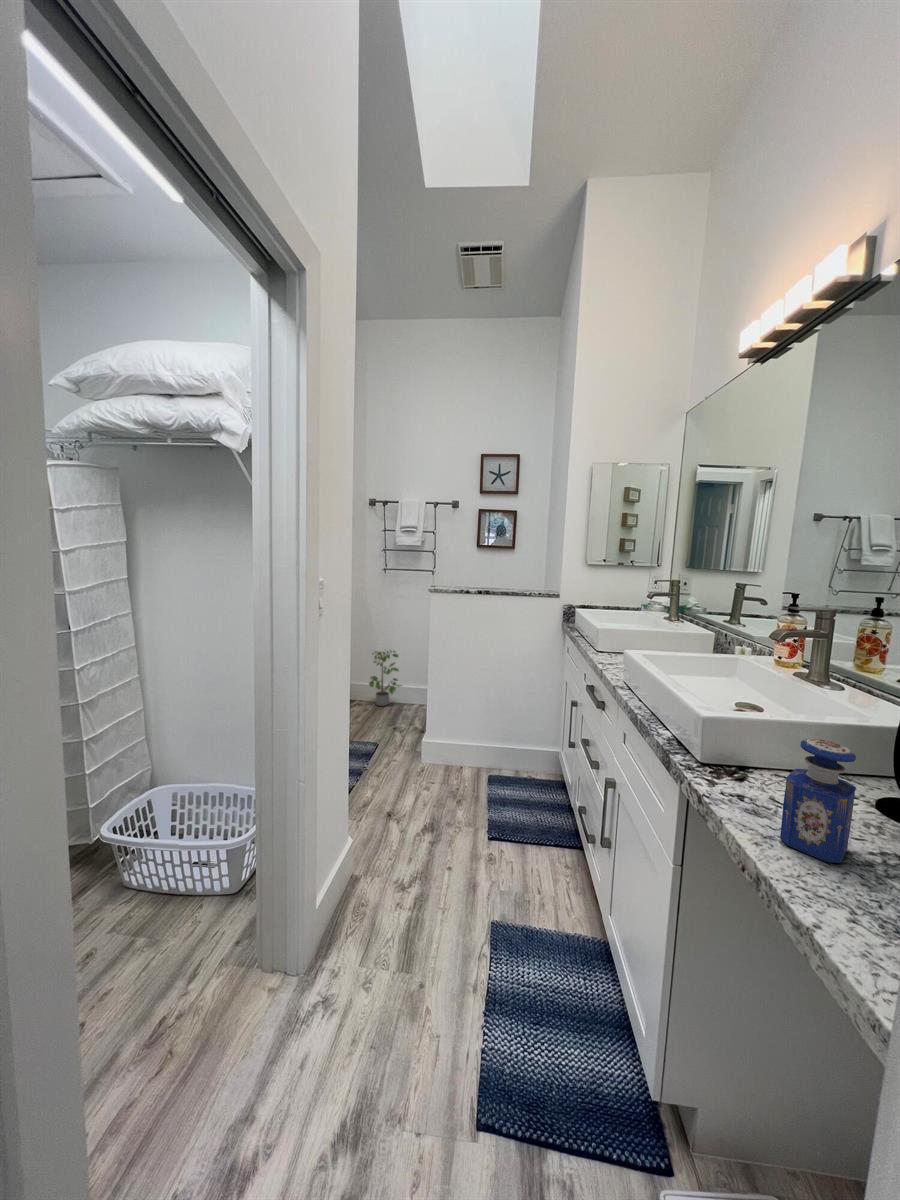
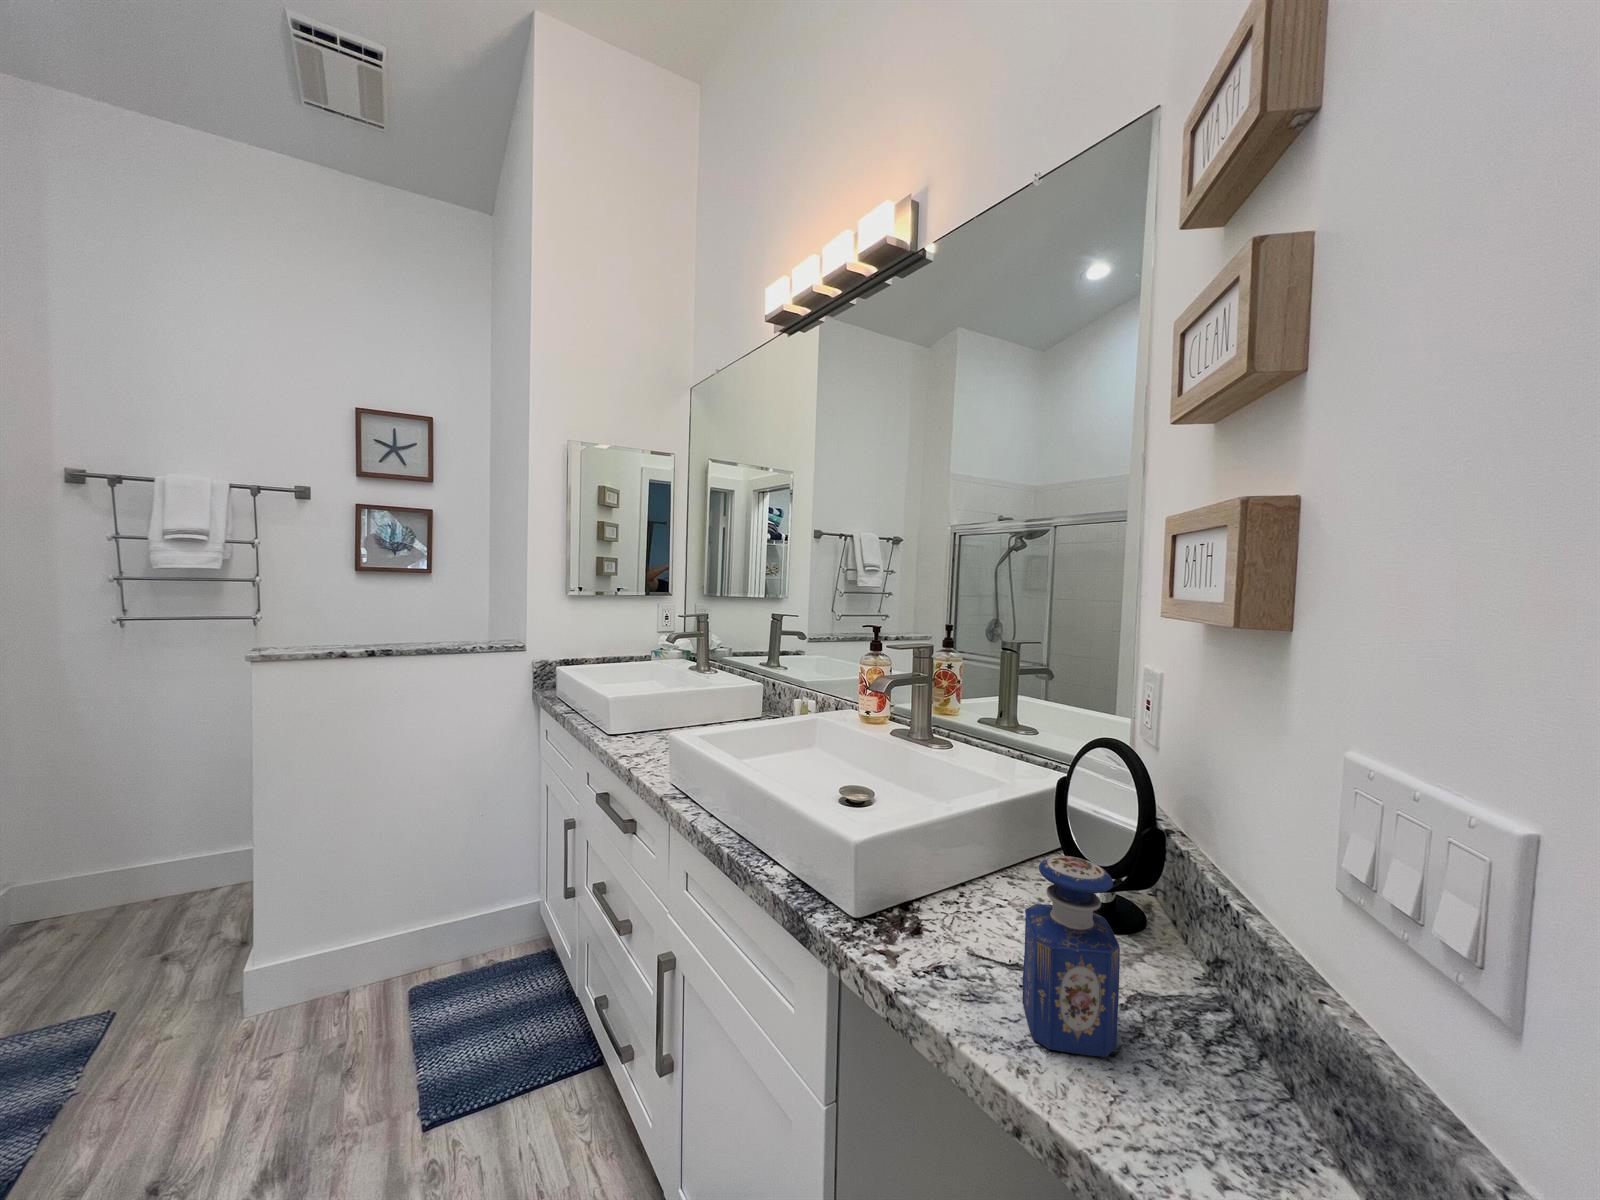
potted plant: present [369,650,402,706] -> none [77,784,187,917]

